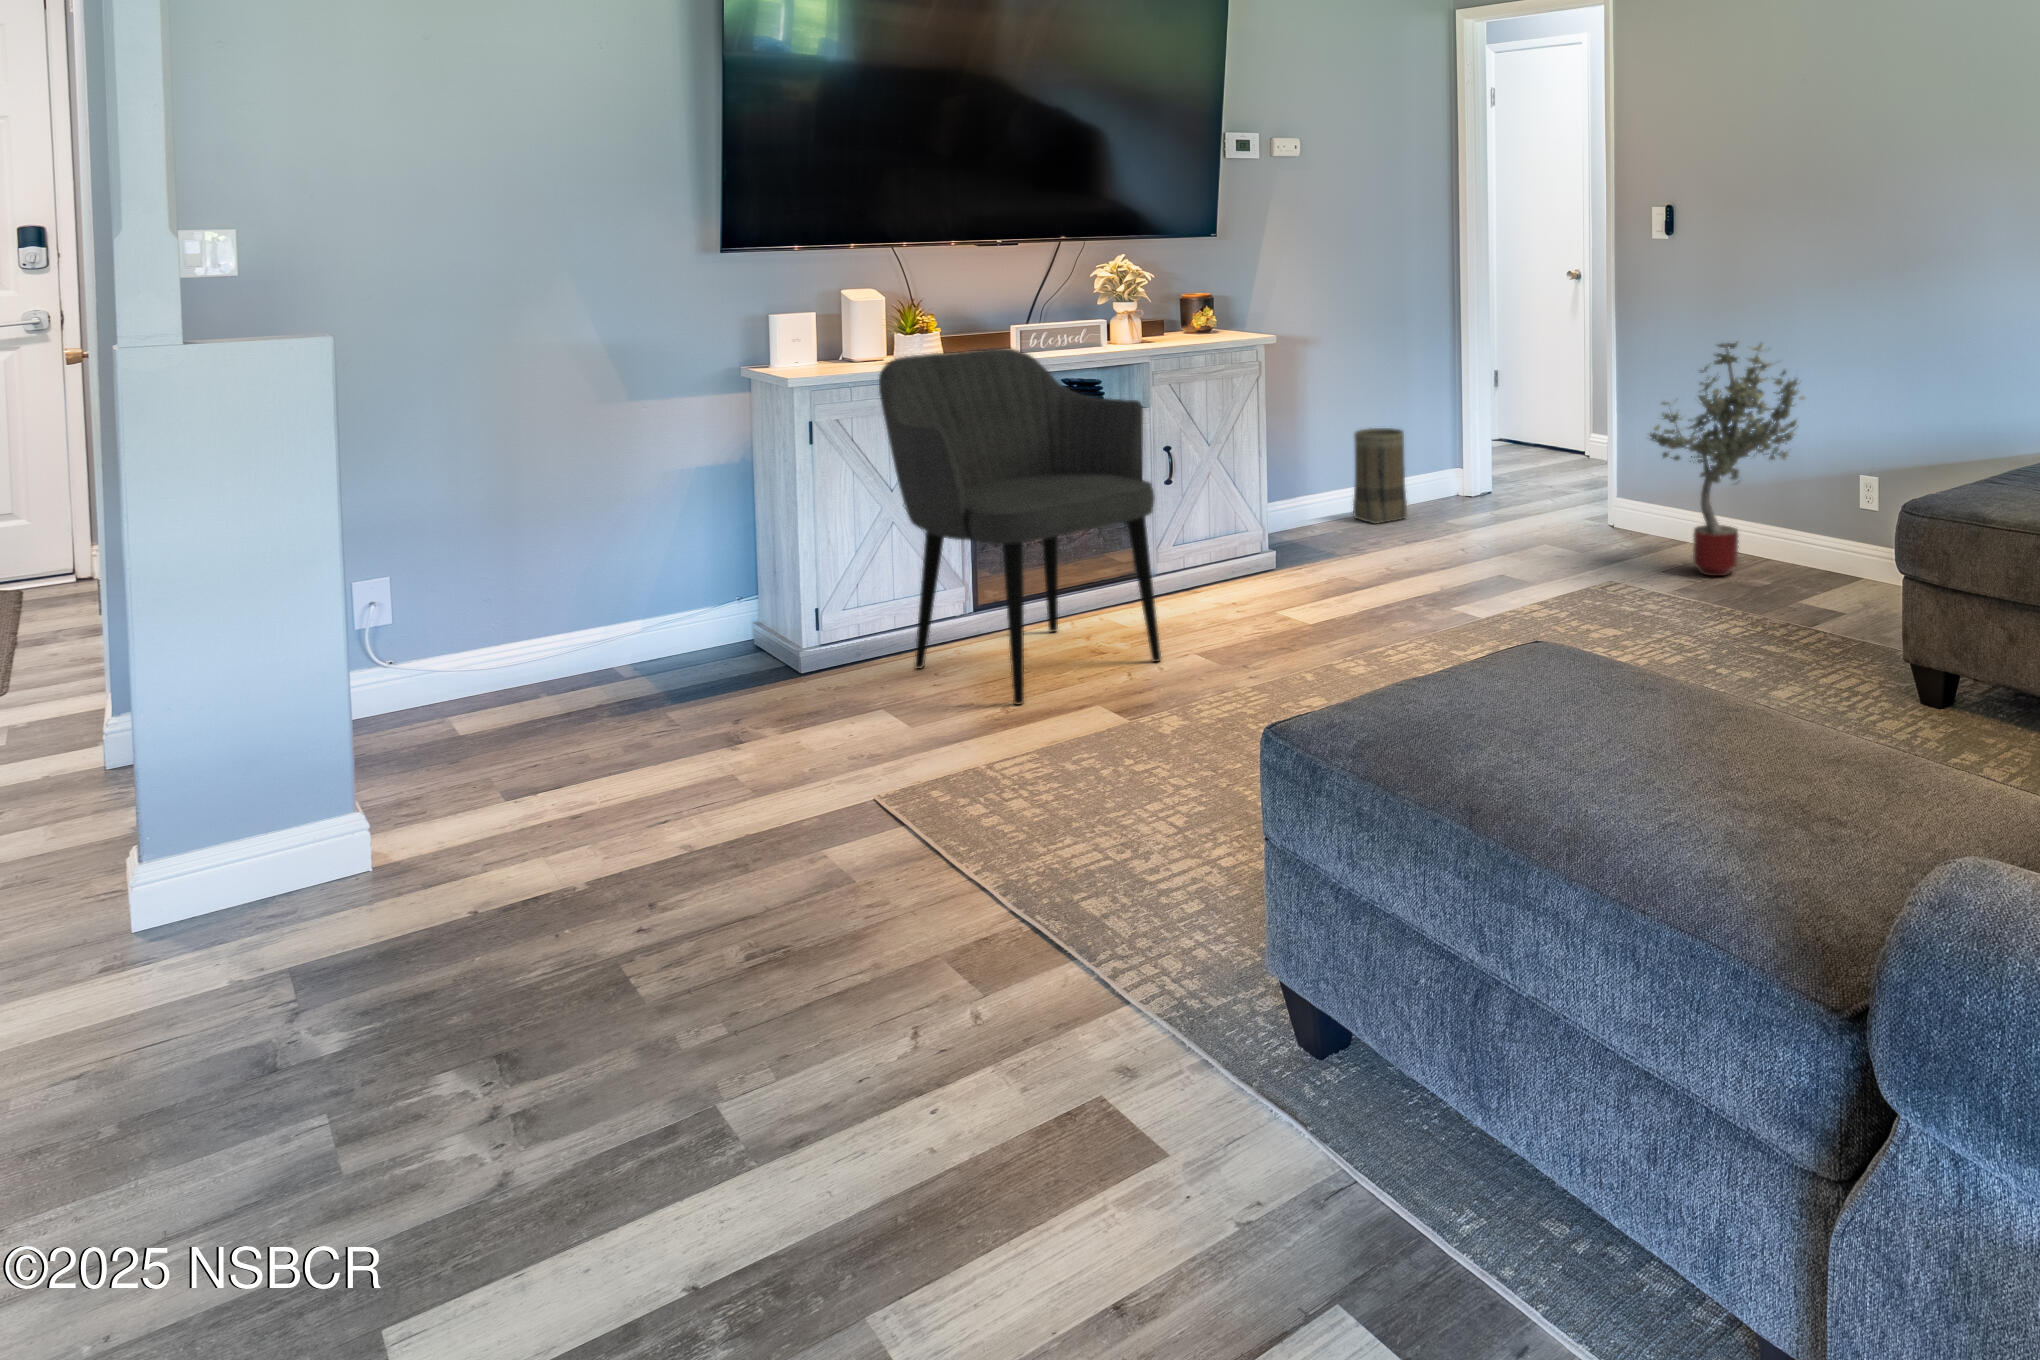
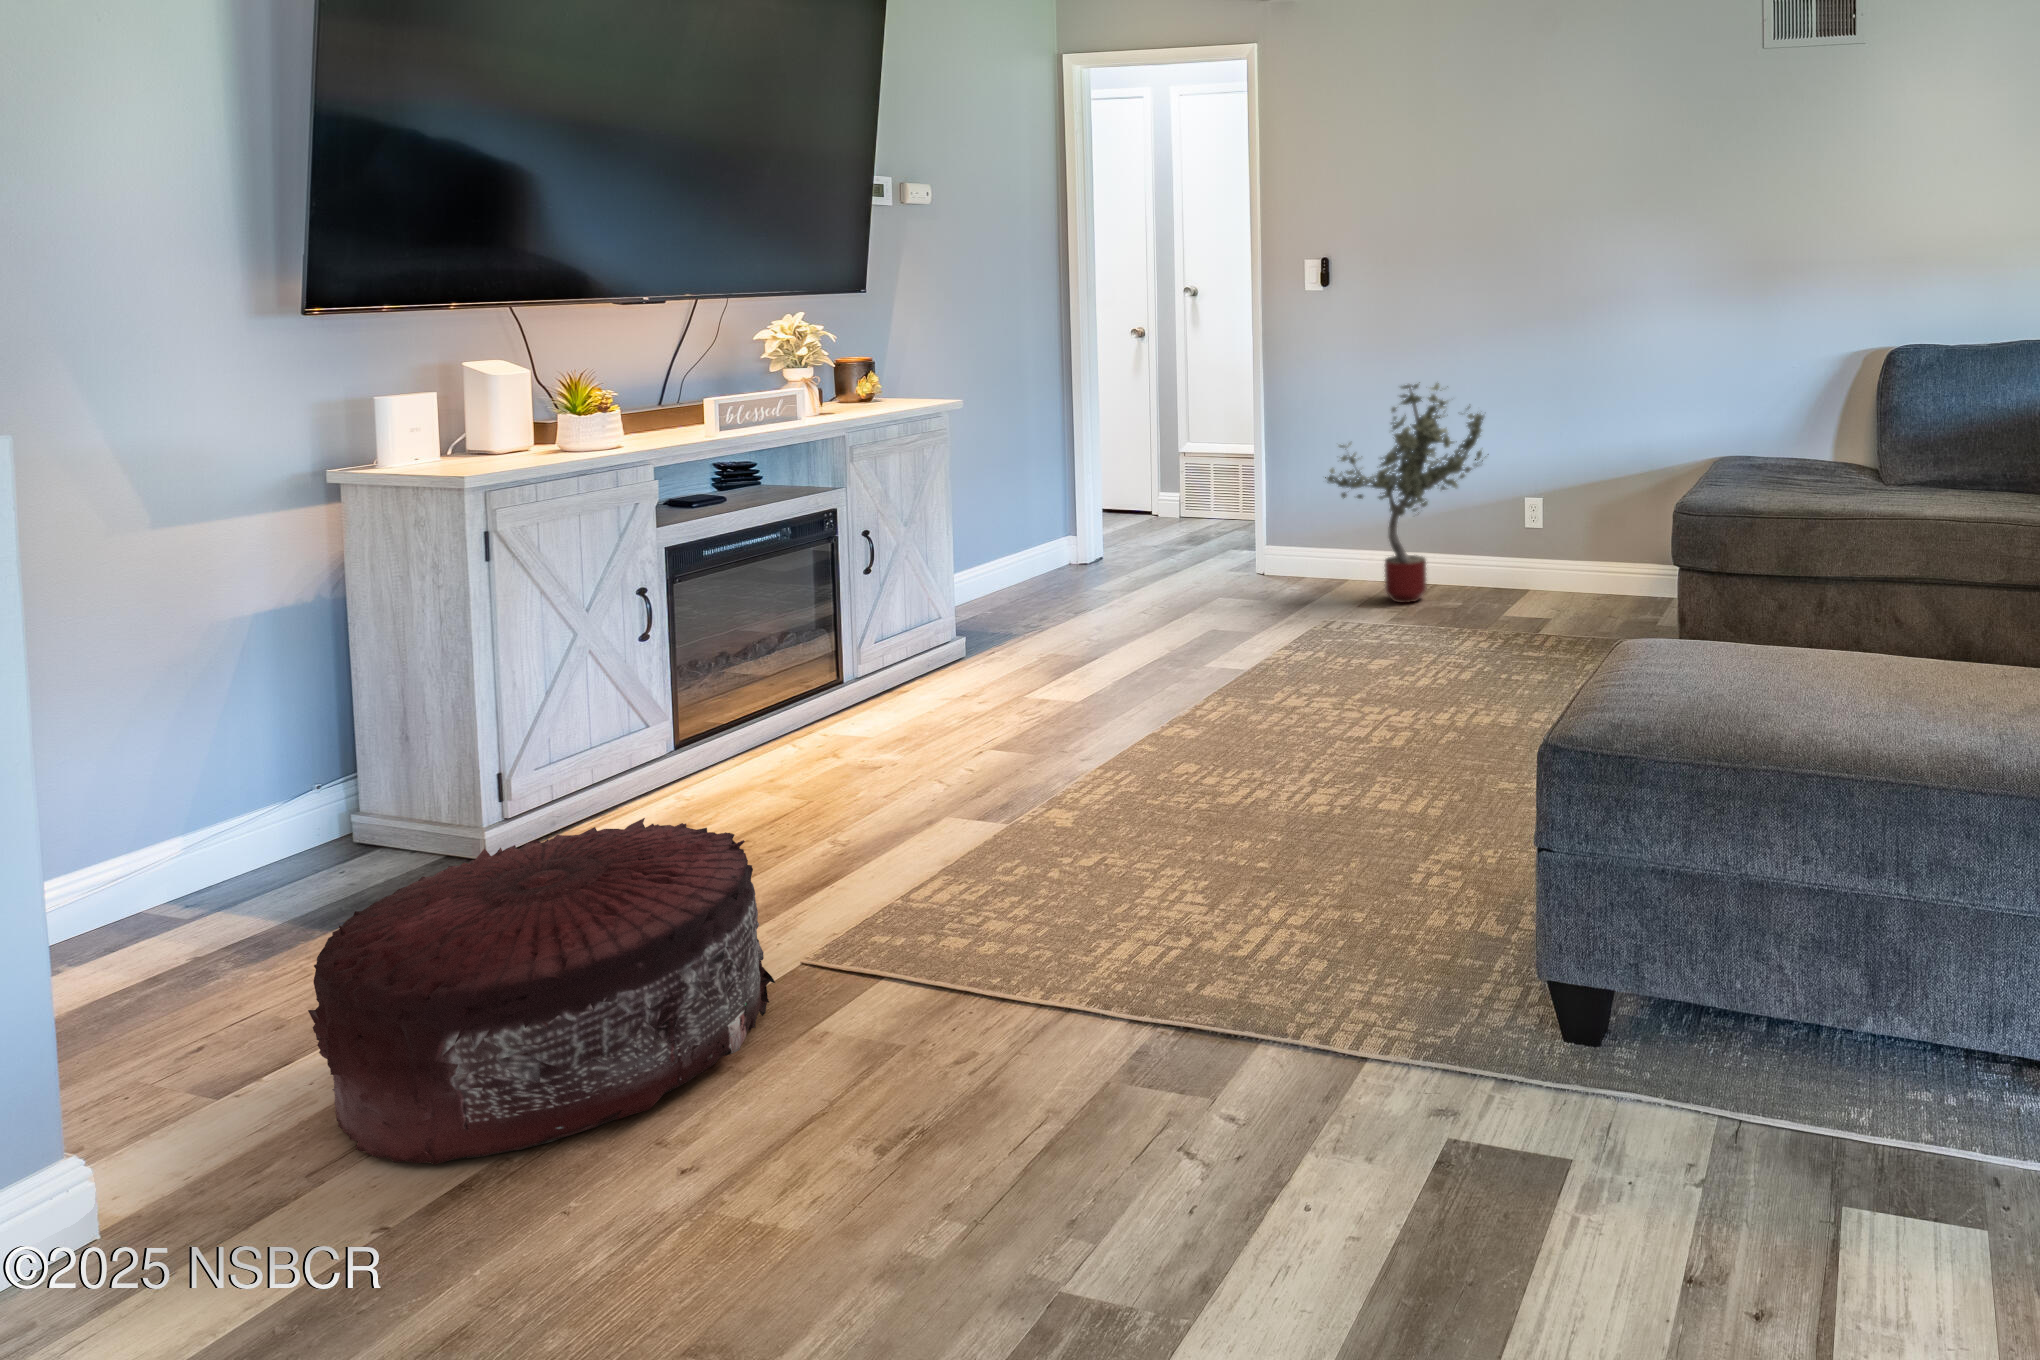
armchair: present [879,348,1161,705] -> none [595,428,960,831]
basket: present [1353,428,1407,524] -> none [987,500,1048,601]
pouf: none [488,664,825,893] -> present [308,818,775,1165]

